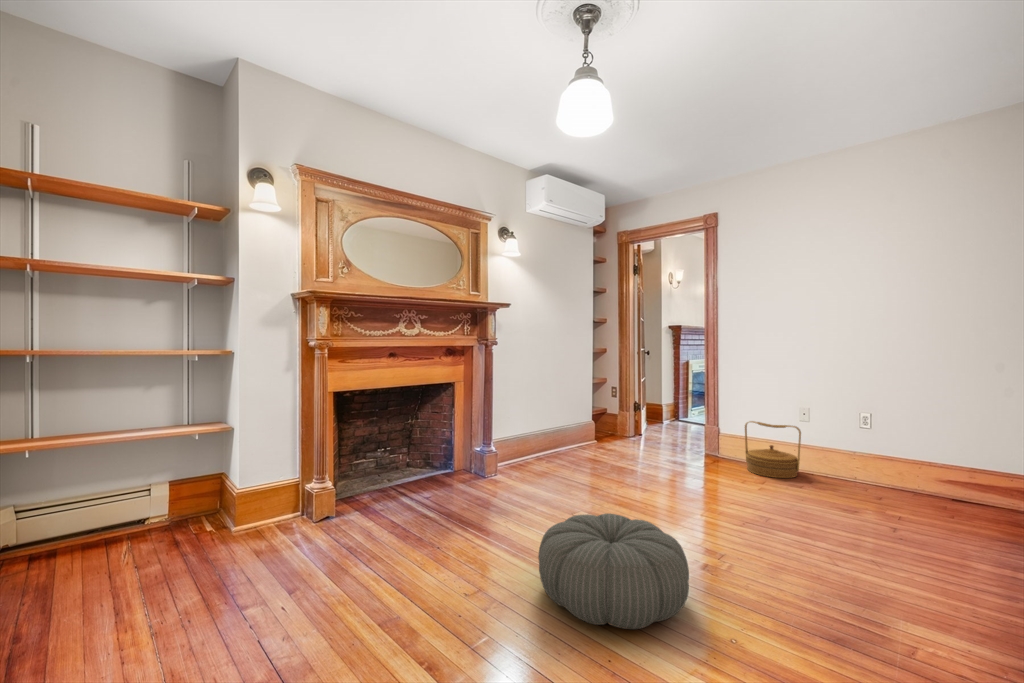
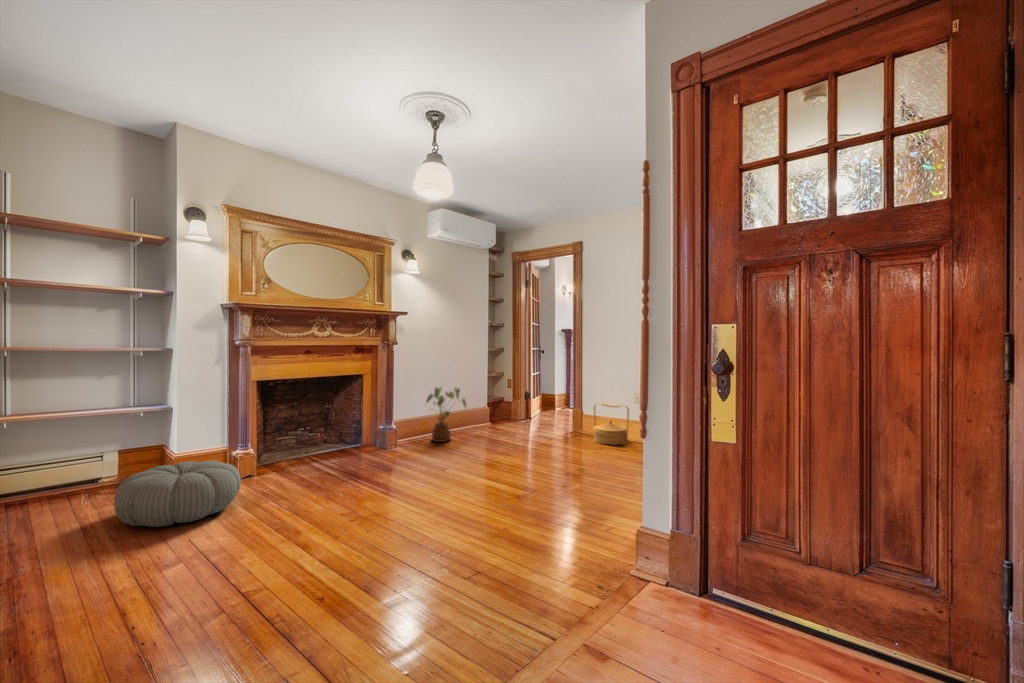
house plant: none [530,398,581,468] -> present [426,388,466,442]
pouf: present [538,513,689,629] -> present [114,460,241,527]

